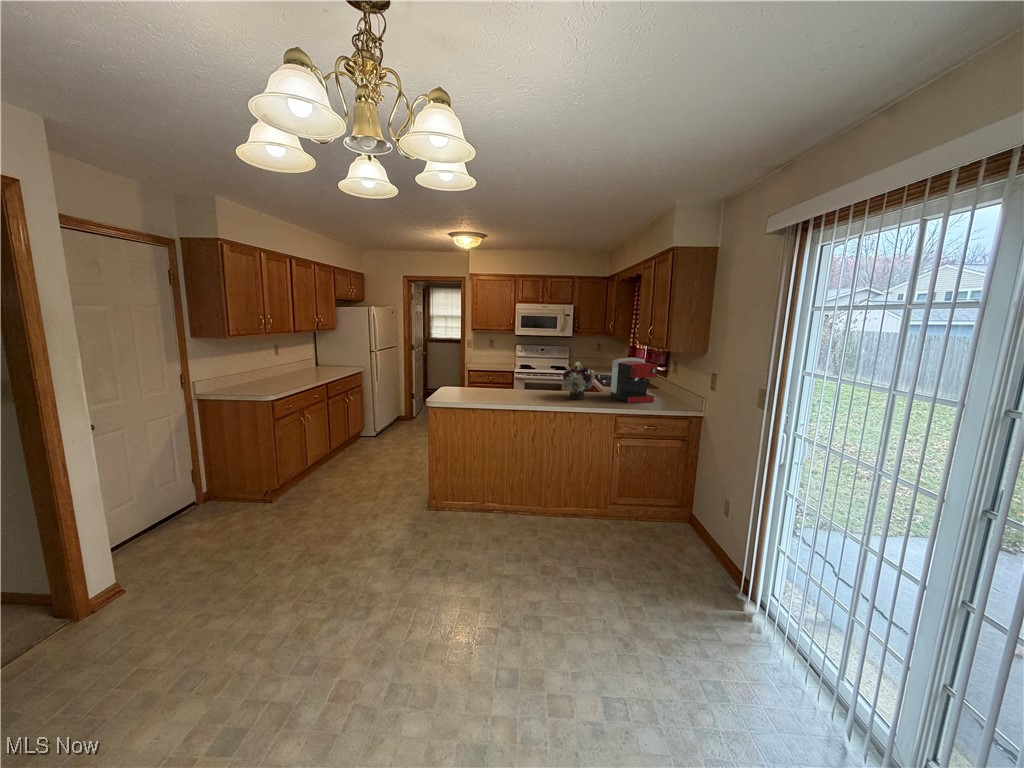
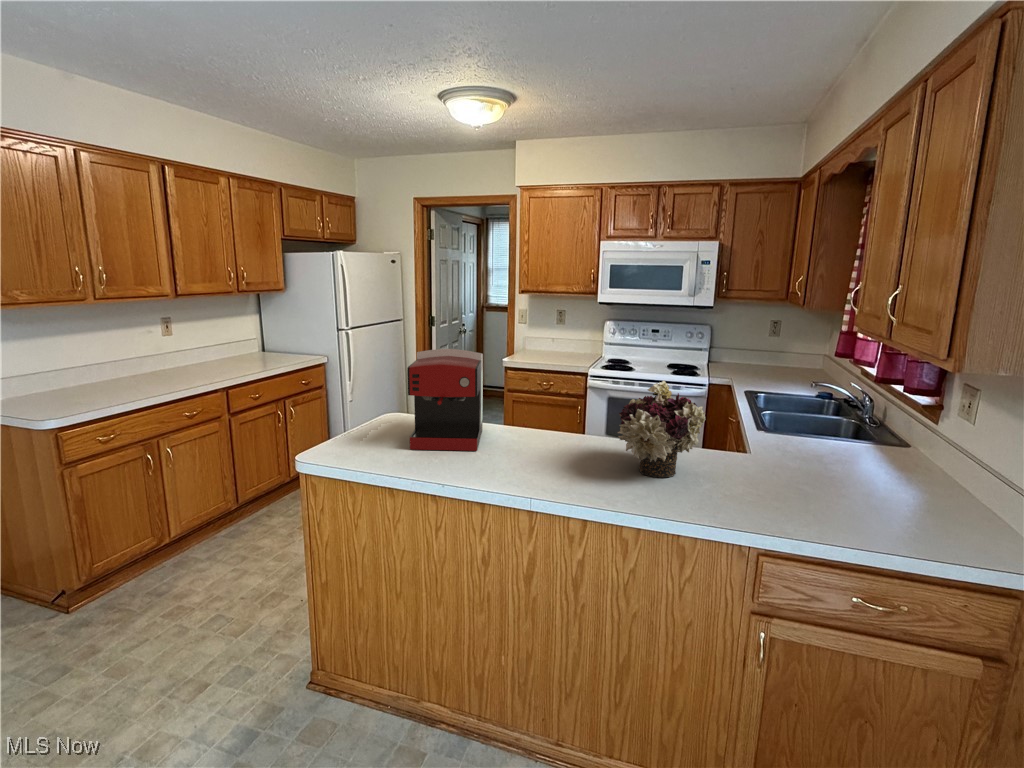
coffee maker: present [610,357,657,403] -> present [407,349,483,451]

